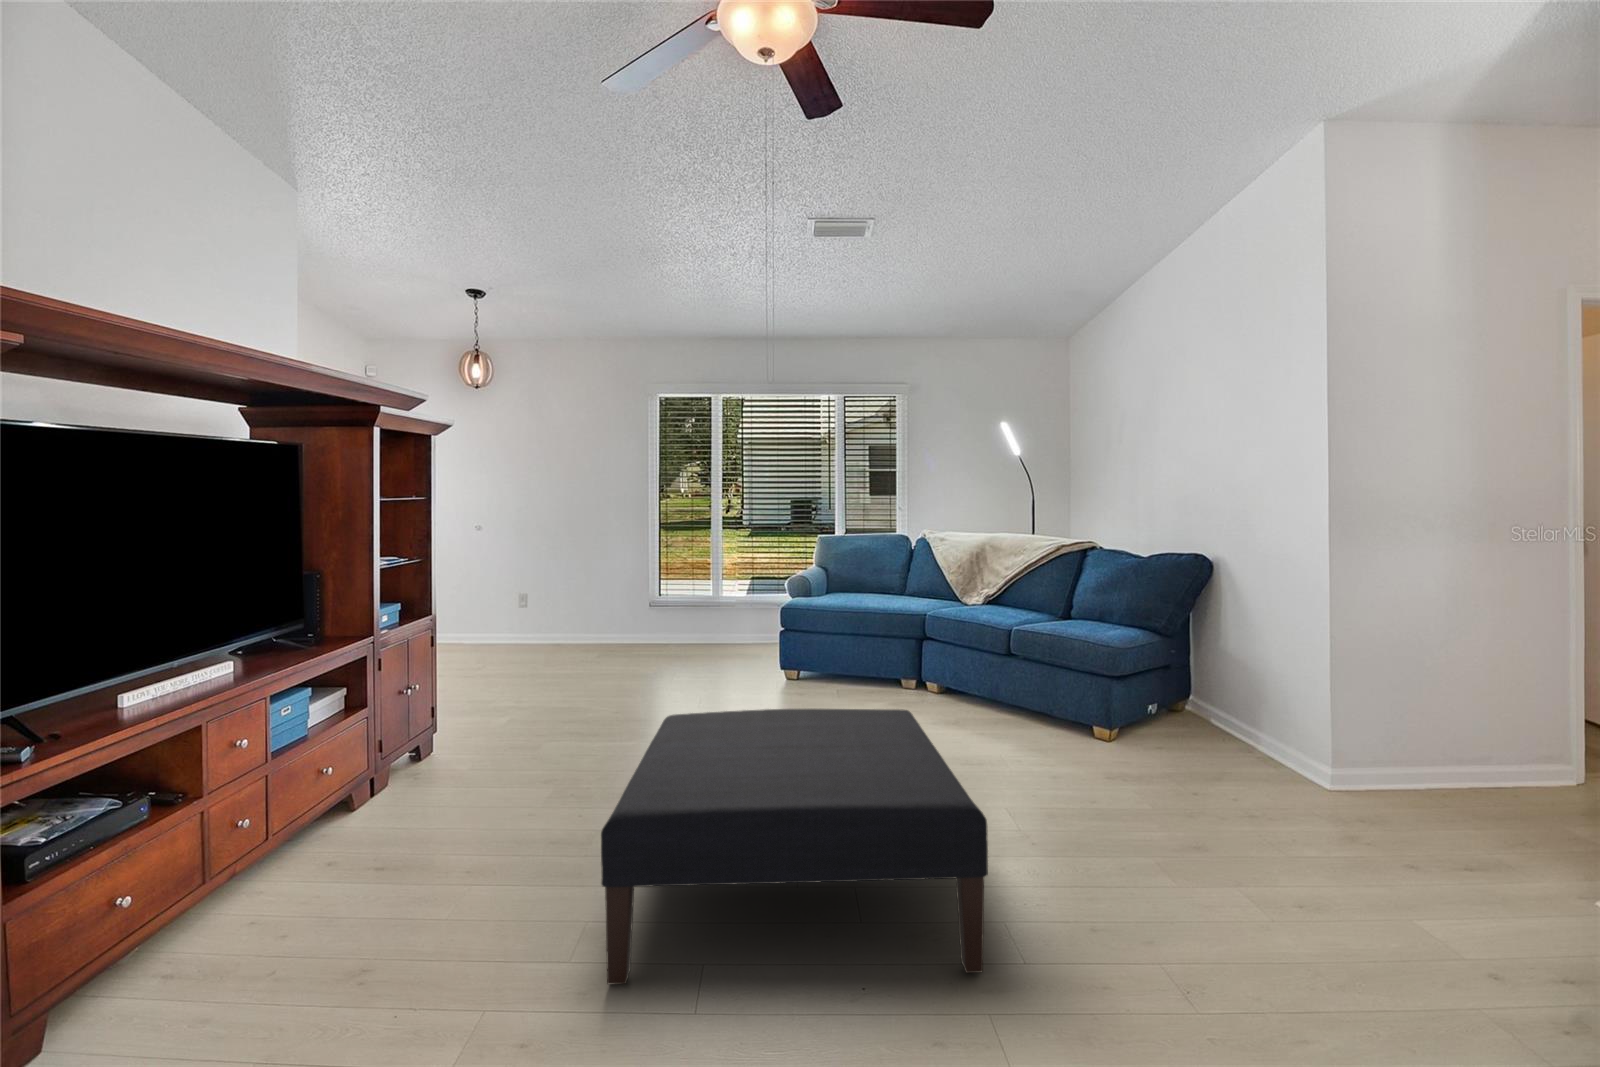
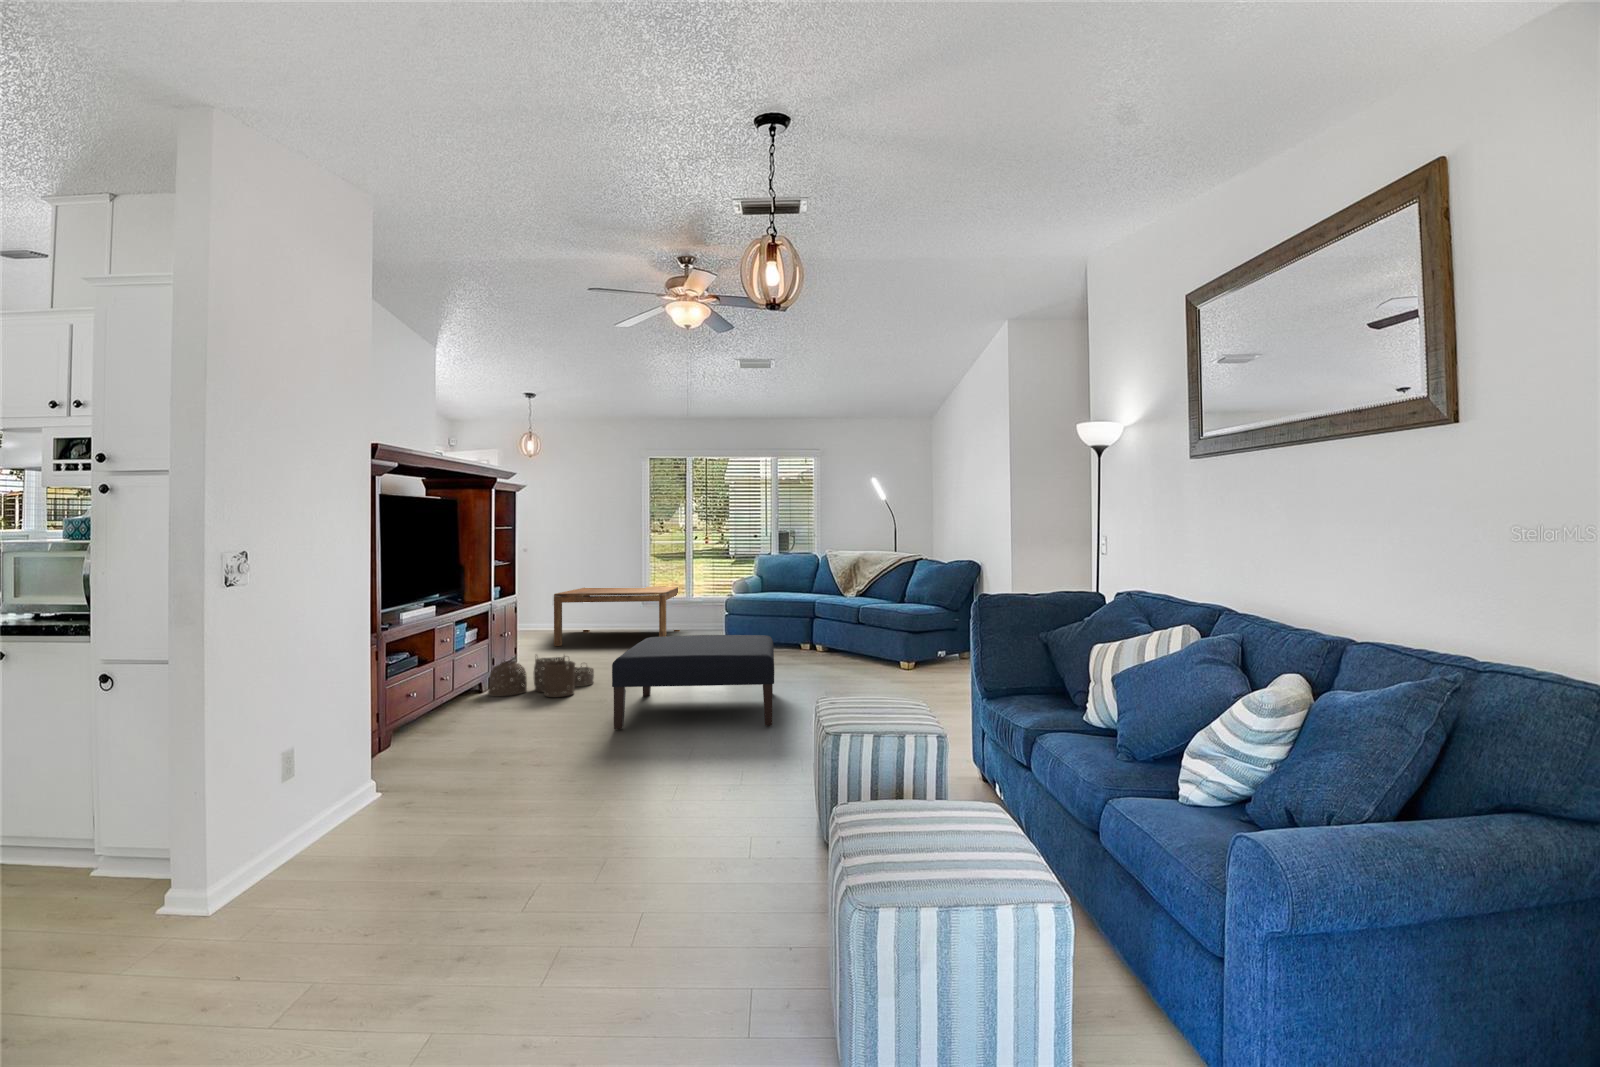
coffee table: none [514,581,703,678] -> present [554,586,680,646]
woven basket: none [366,735,571,832] -> present [488,655,594,697]

